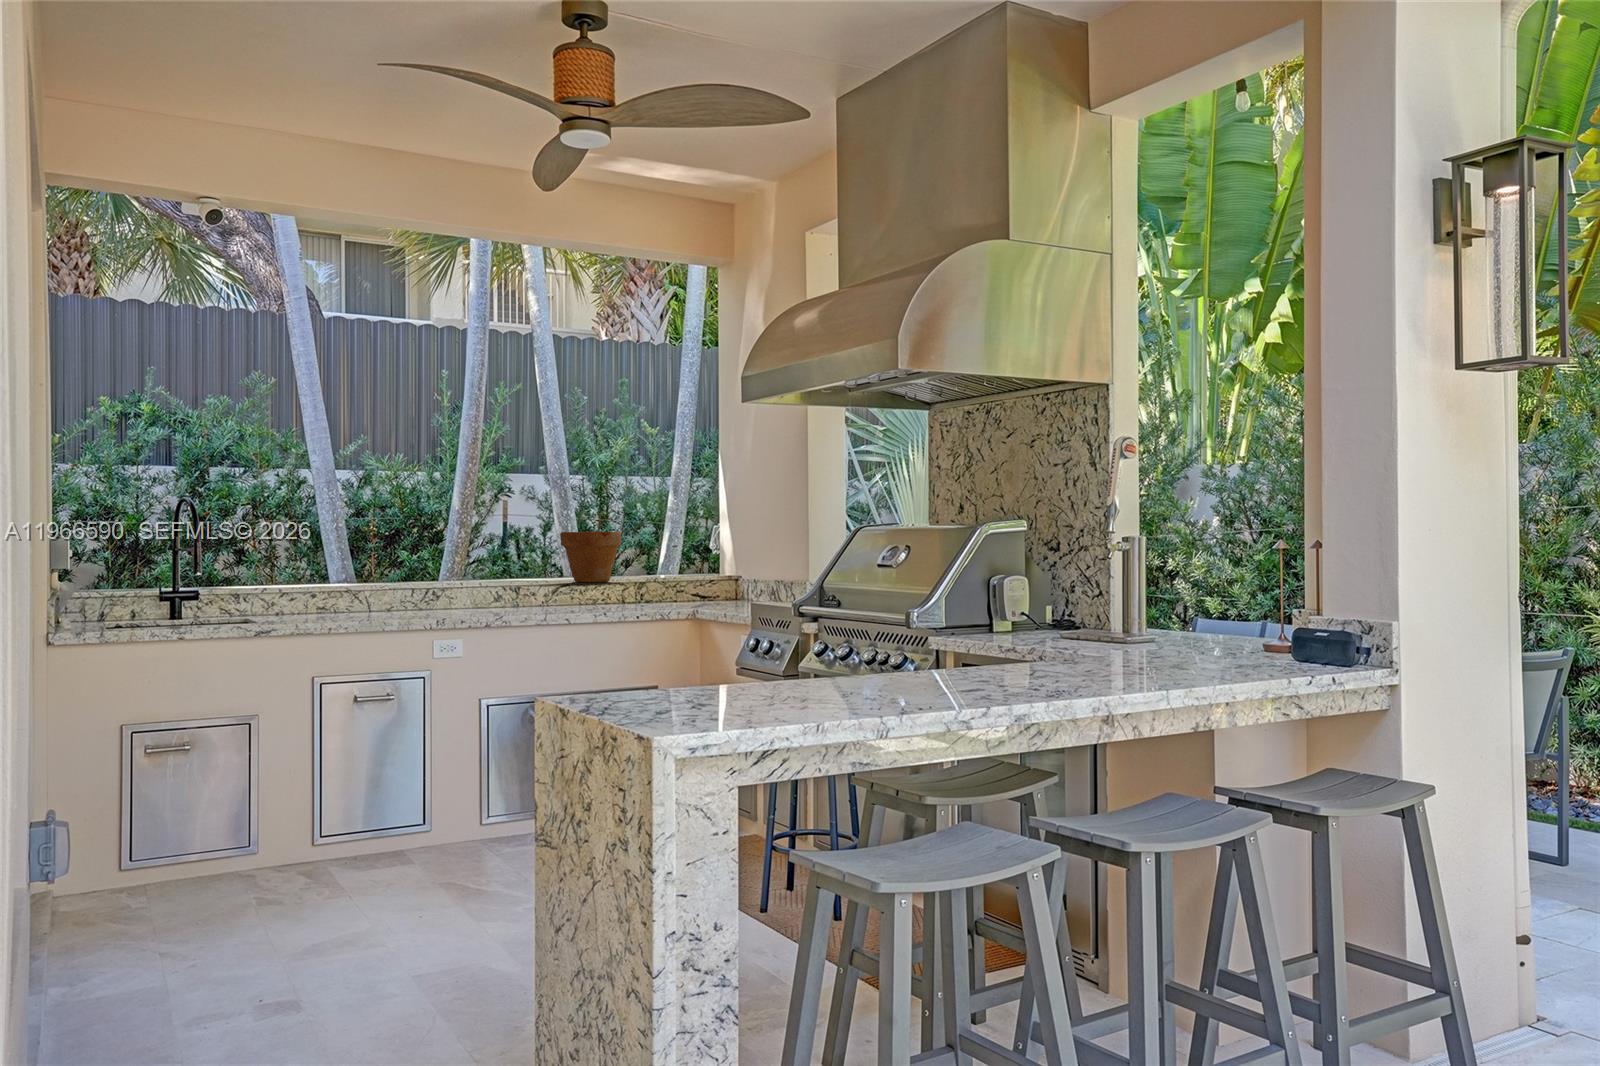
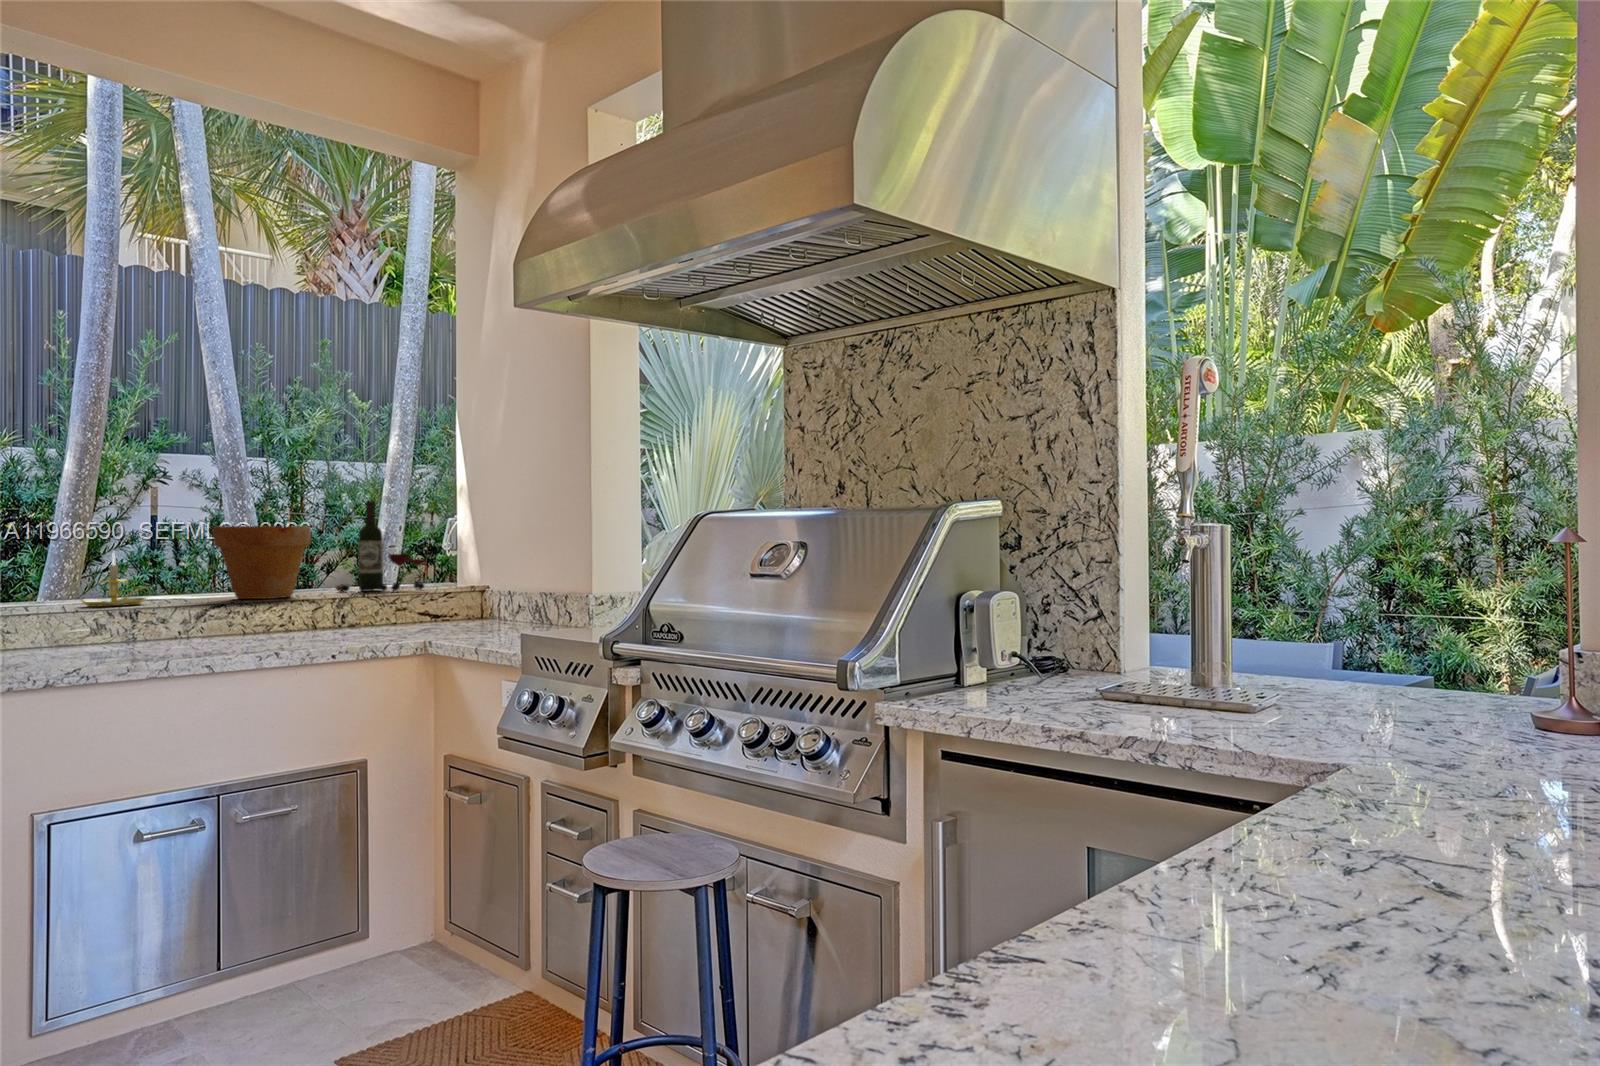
wine bottle: none [637,513,701,579] -> present [336,501,427,591]
candle holder: none [486,548,528,585] -> present [82,552,149,607]

